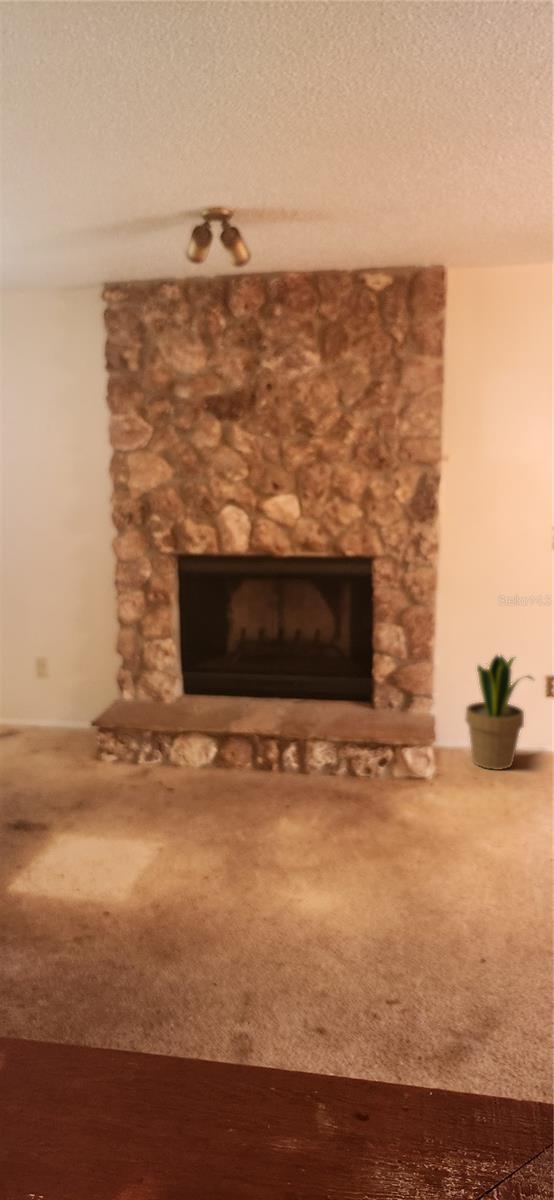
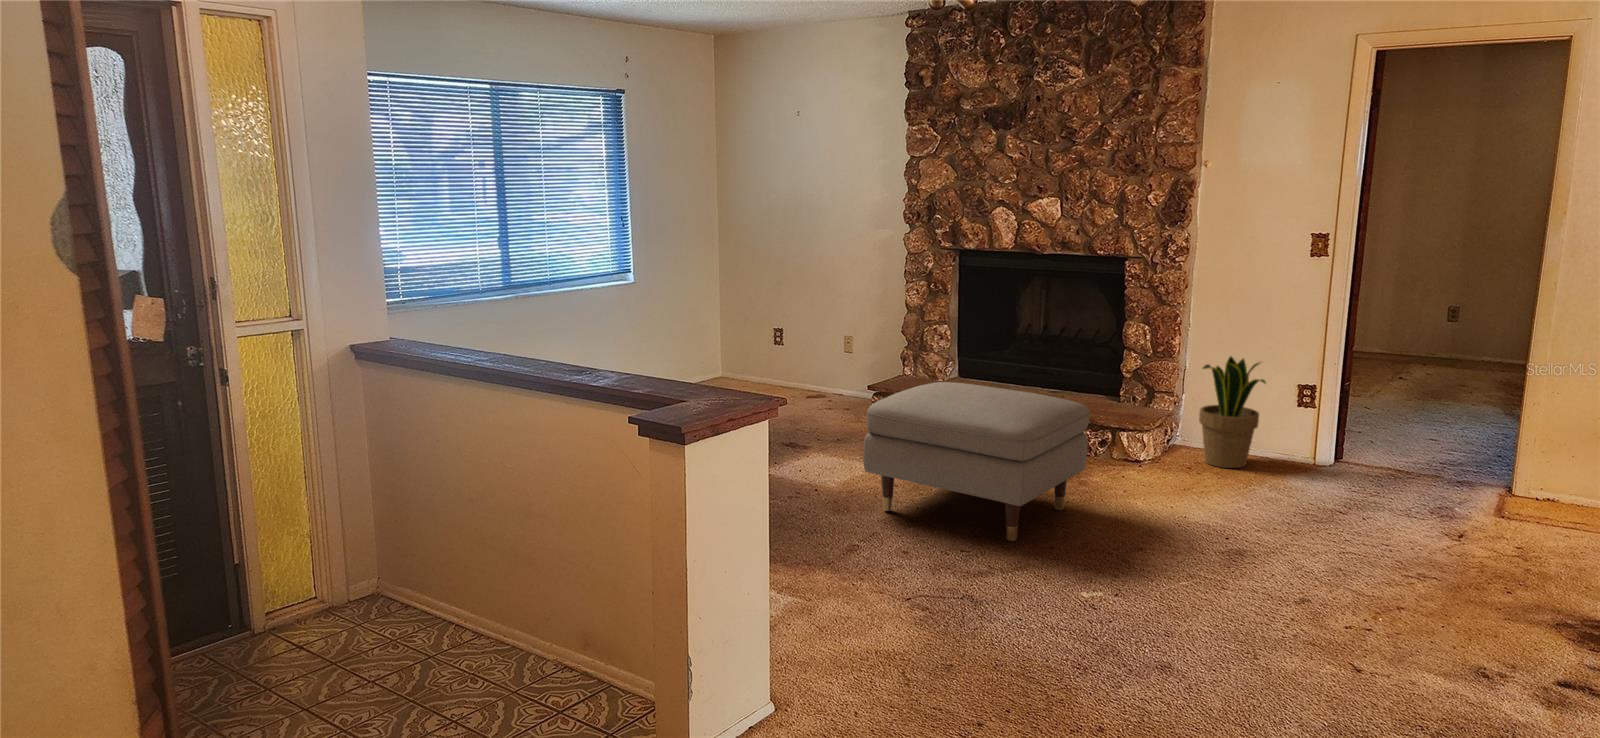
ottoman: none [177,728,447,951] -> present [863,382,1090,541]

